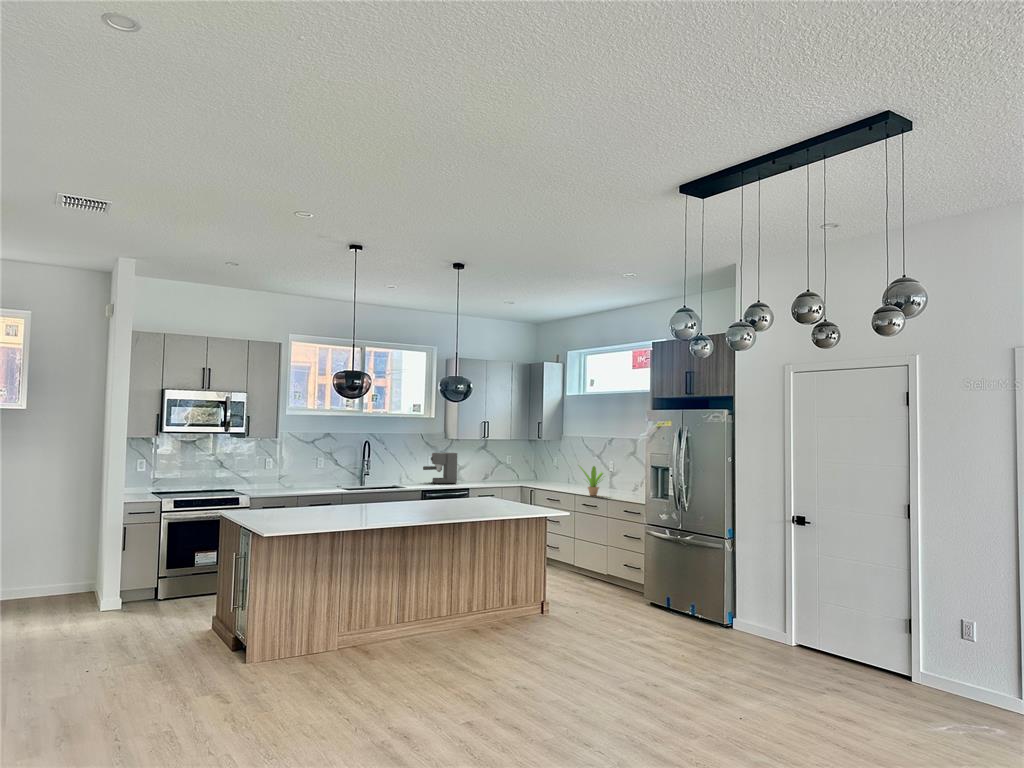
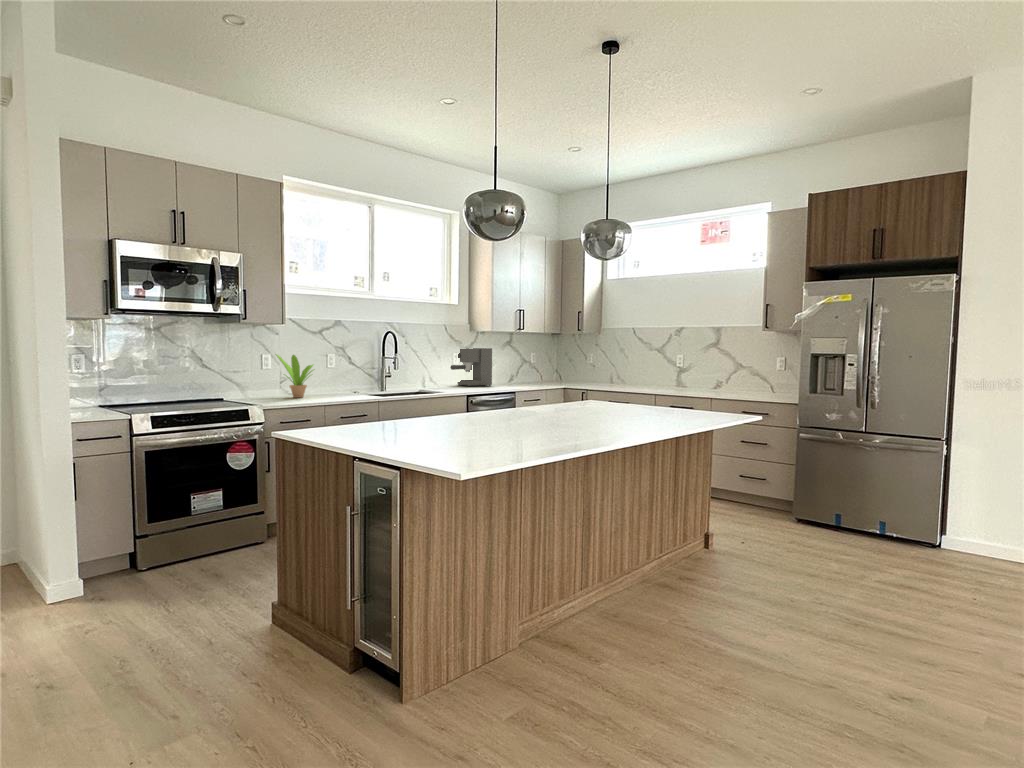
potted plant: present [579,466,603,496] -> present [276,354,313,398]

